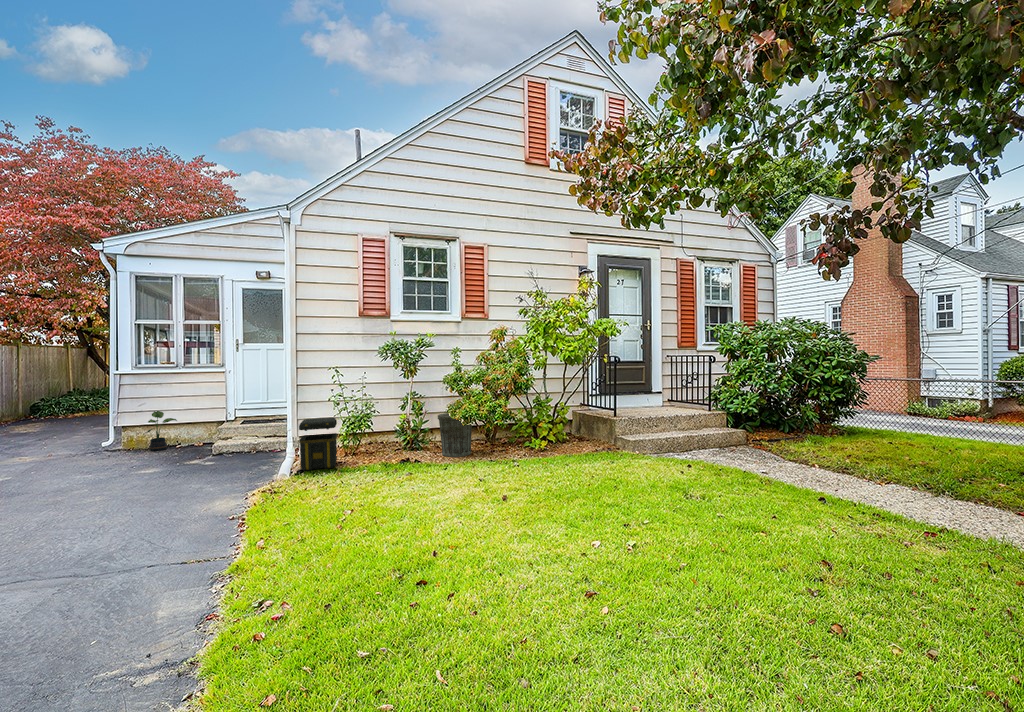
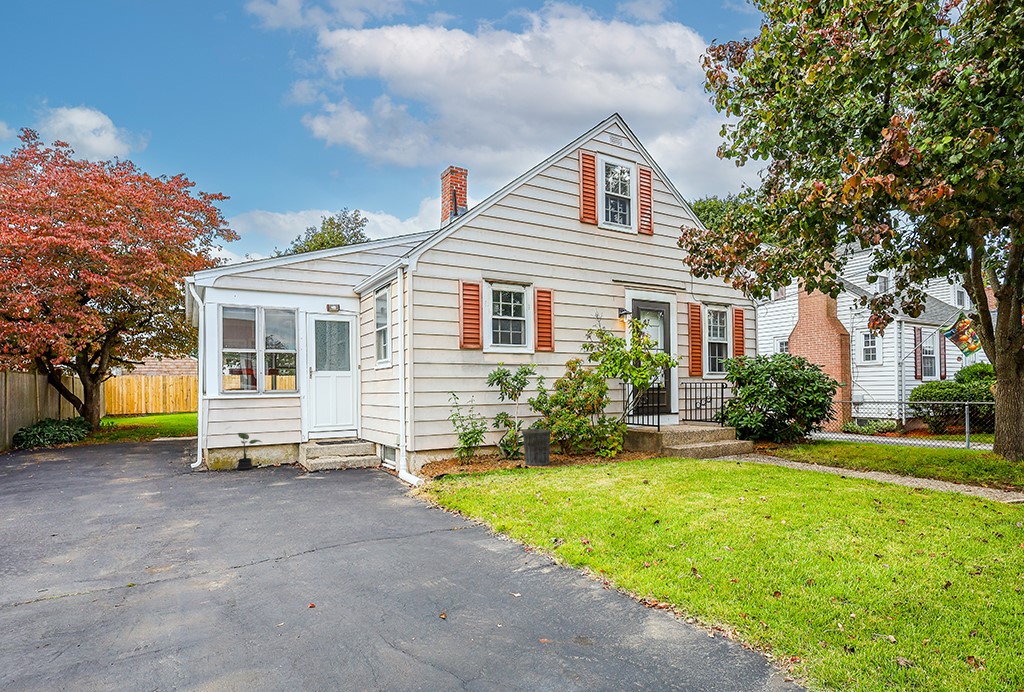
toolbox: present [299,418,337,471] -> none [419,434,453,478]

